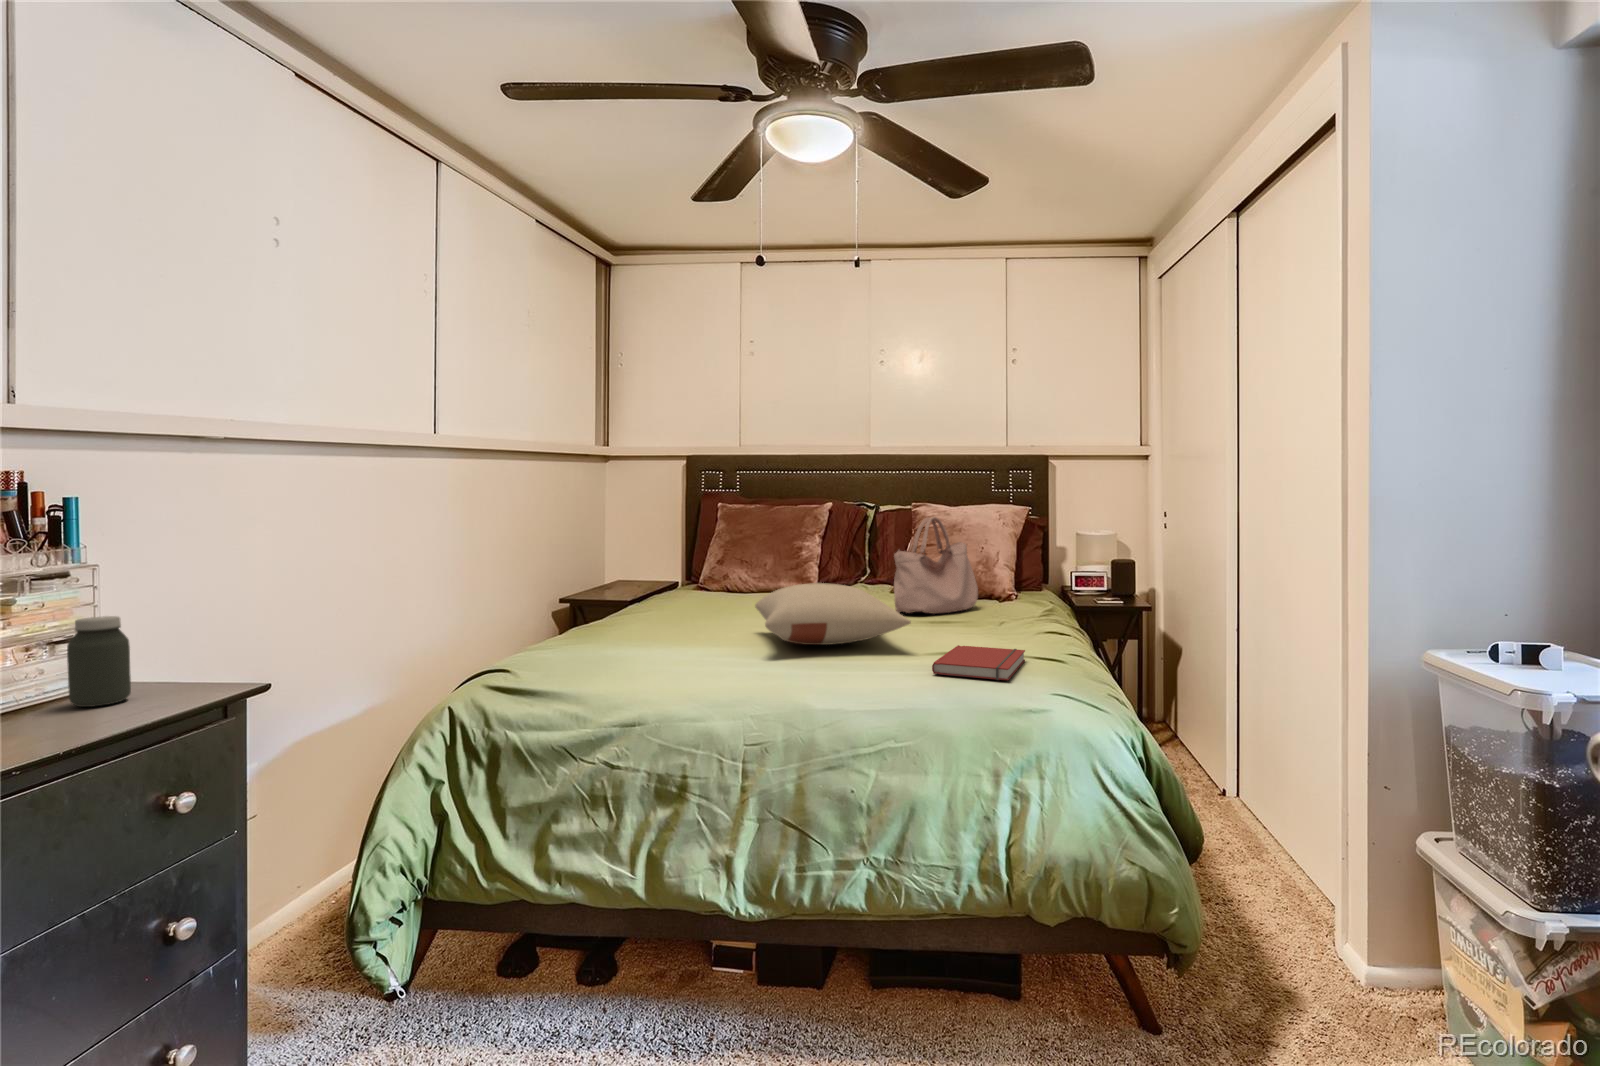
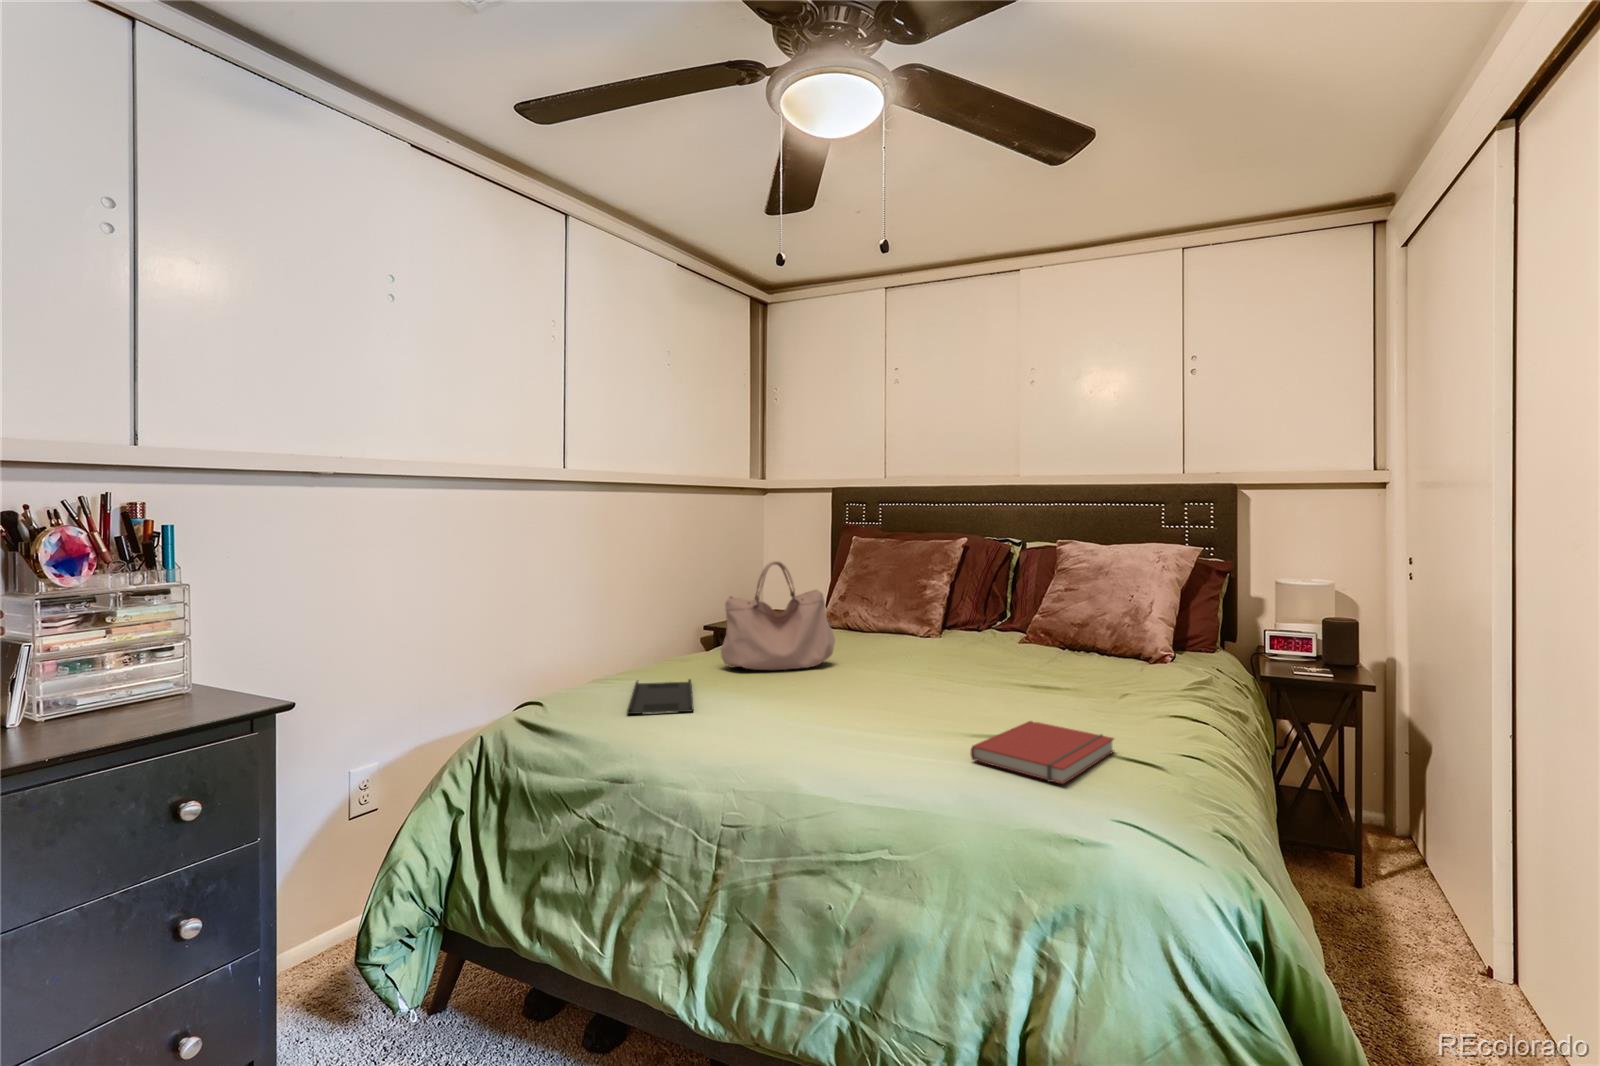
handbag: present [894,517,978,614] -> present [721,561,835,670]
pillow: present [755,583,911,645] -> none [804,633,973,702]
jar: present [67,616,131,707] -> none [130,637,188,717]
tray: none [567,641,661,672] -> present [627,679,693,714]

